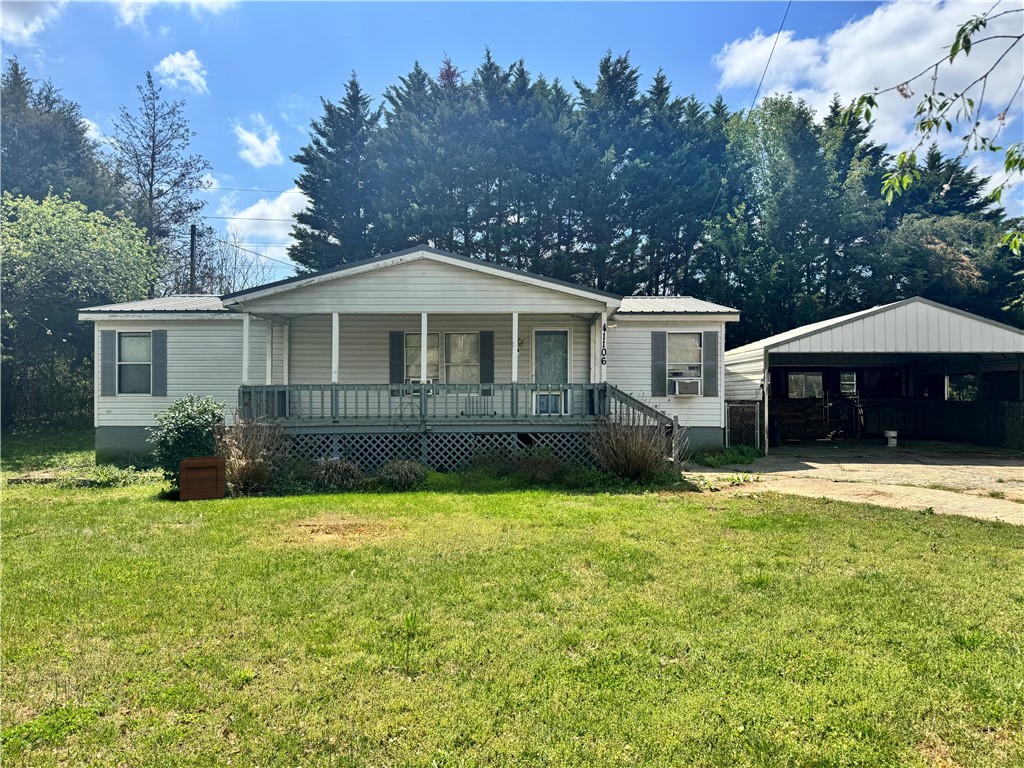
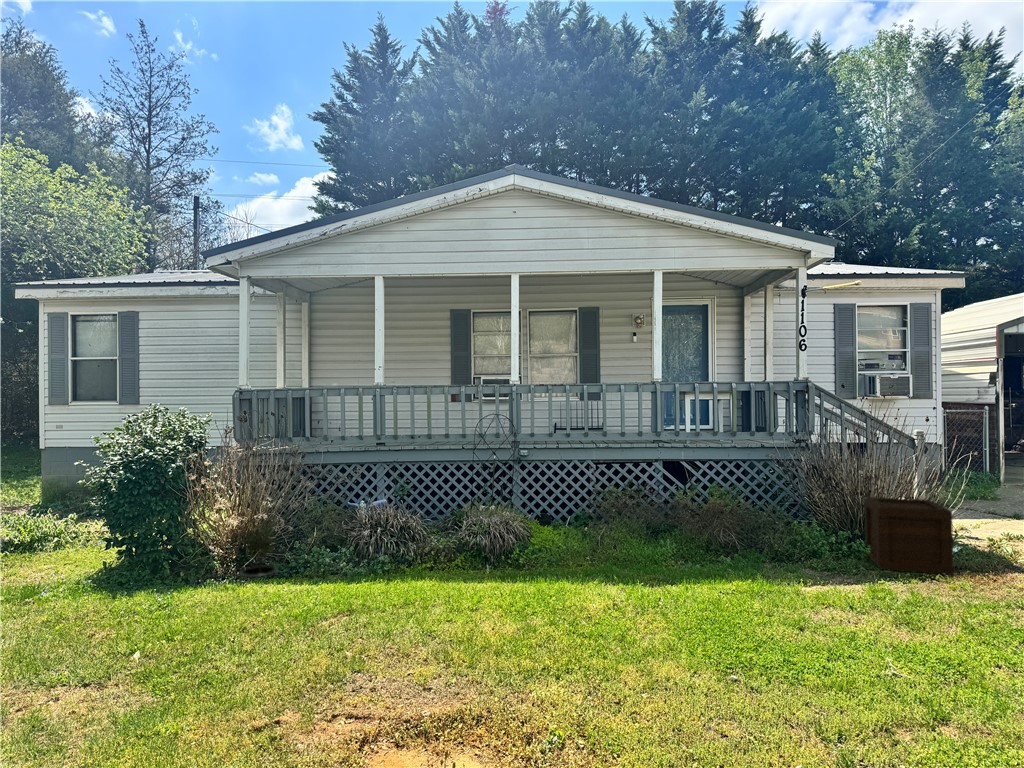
wooden crate: present [180,456,226,501] -> present [865,497,953,575]

